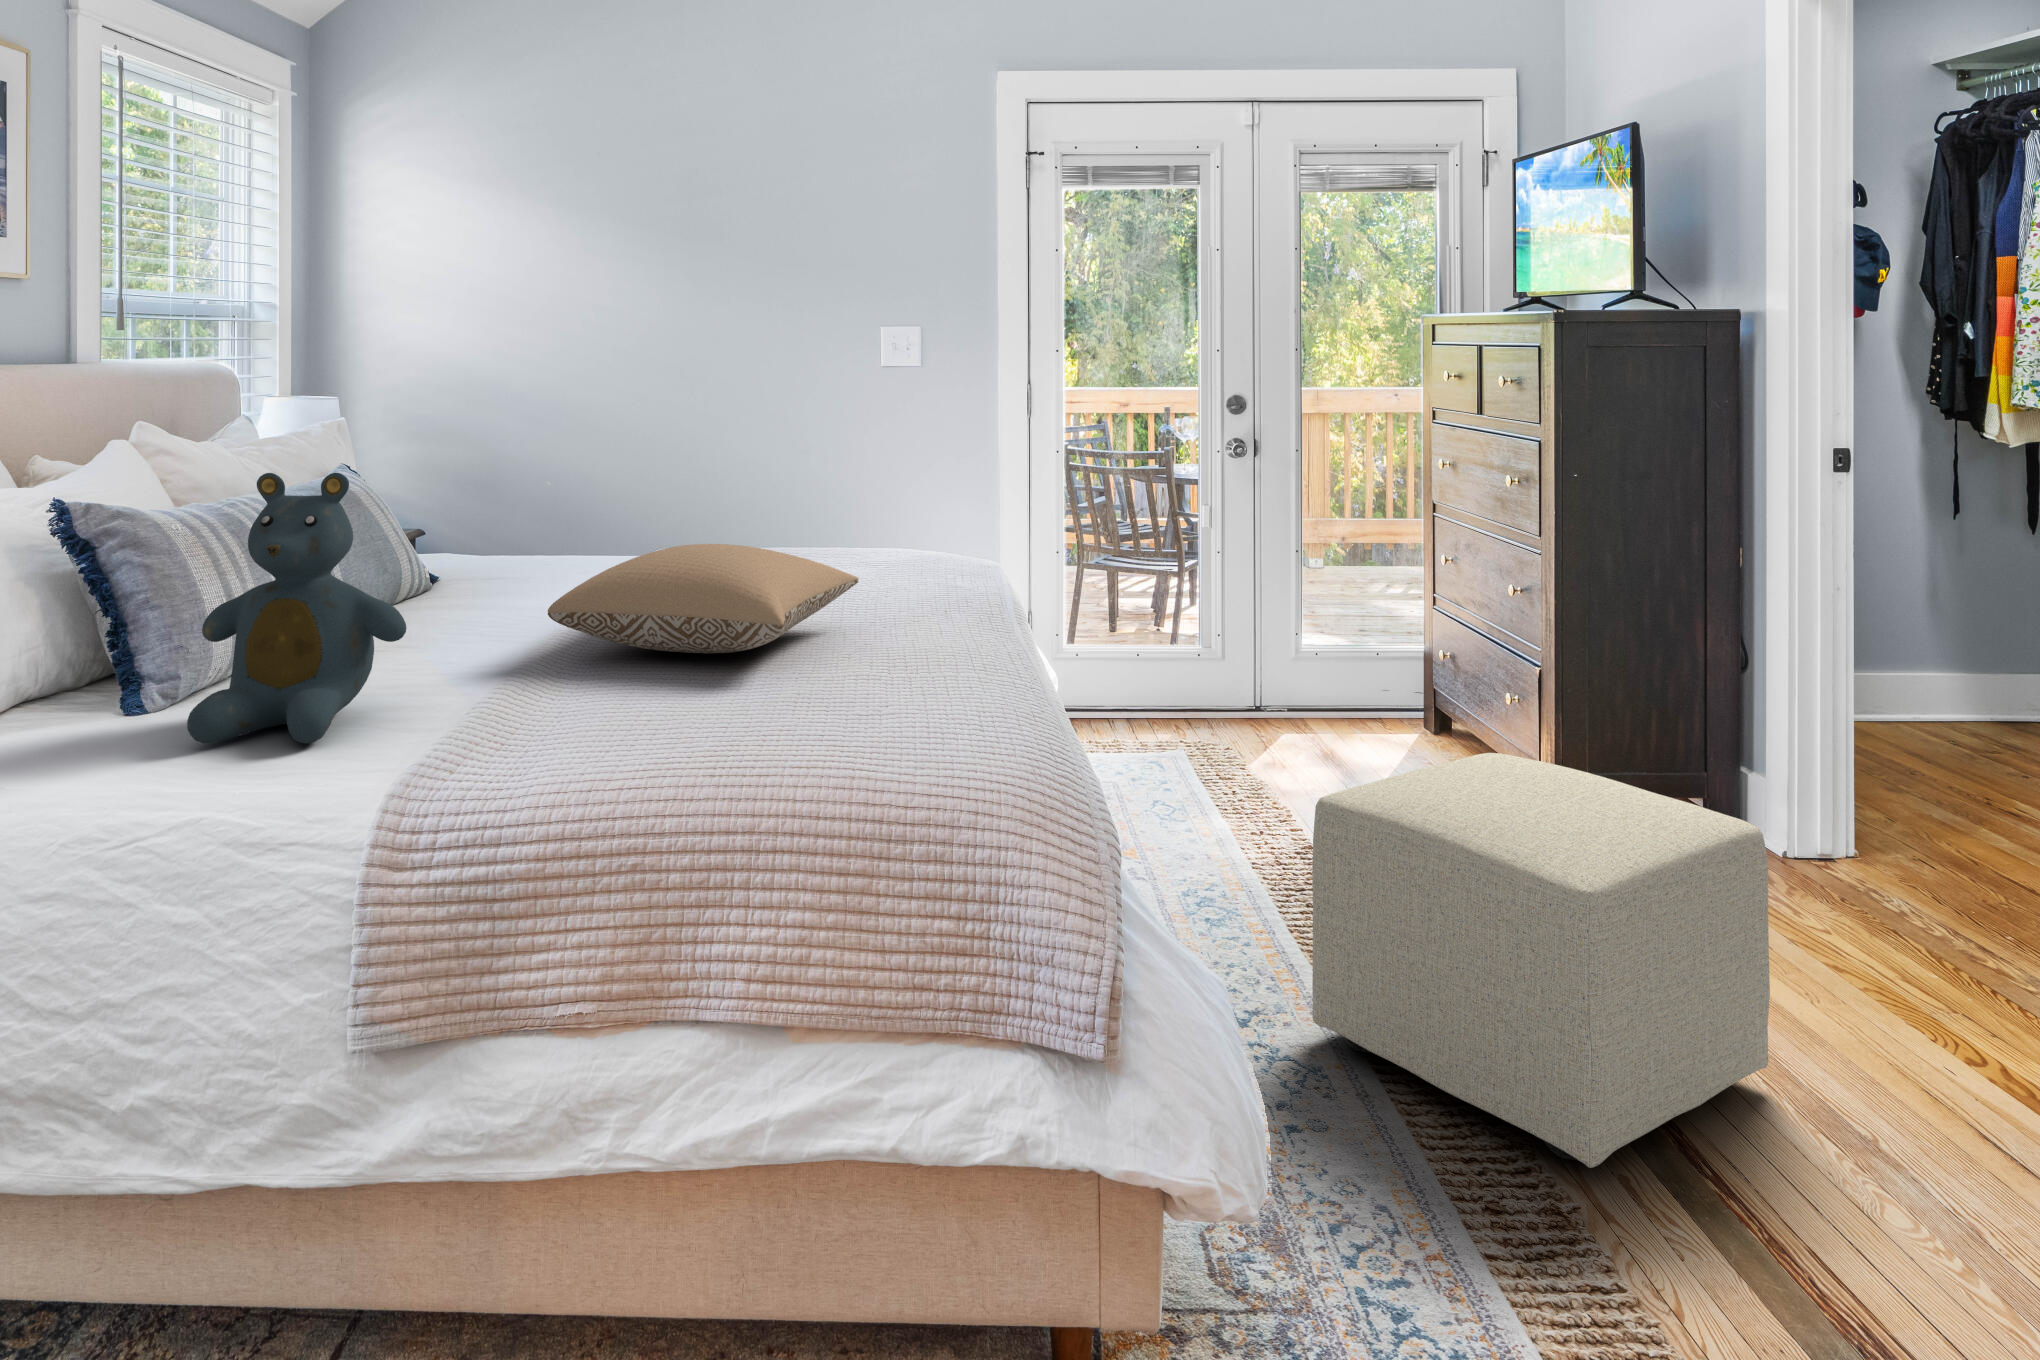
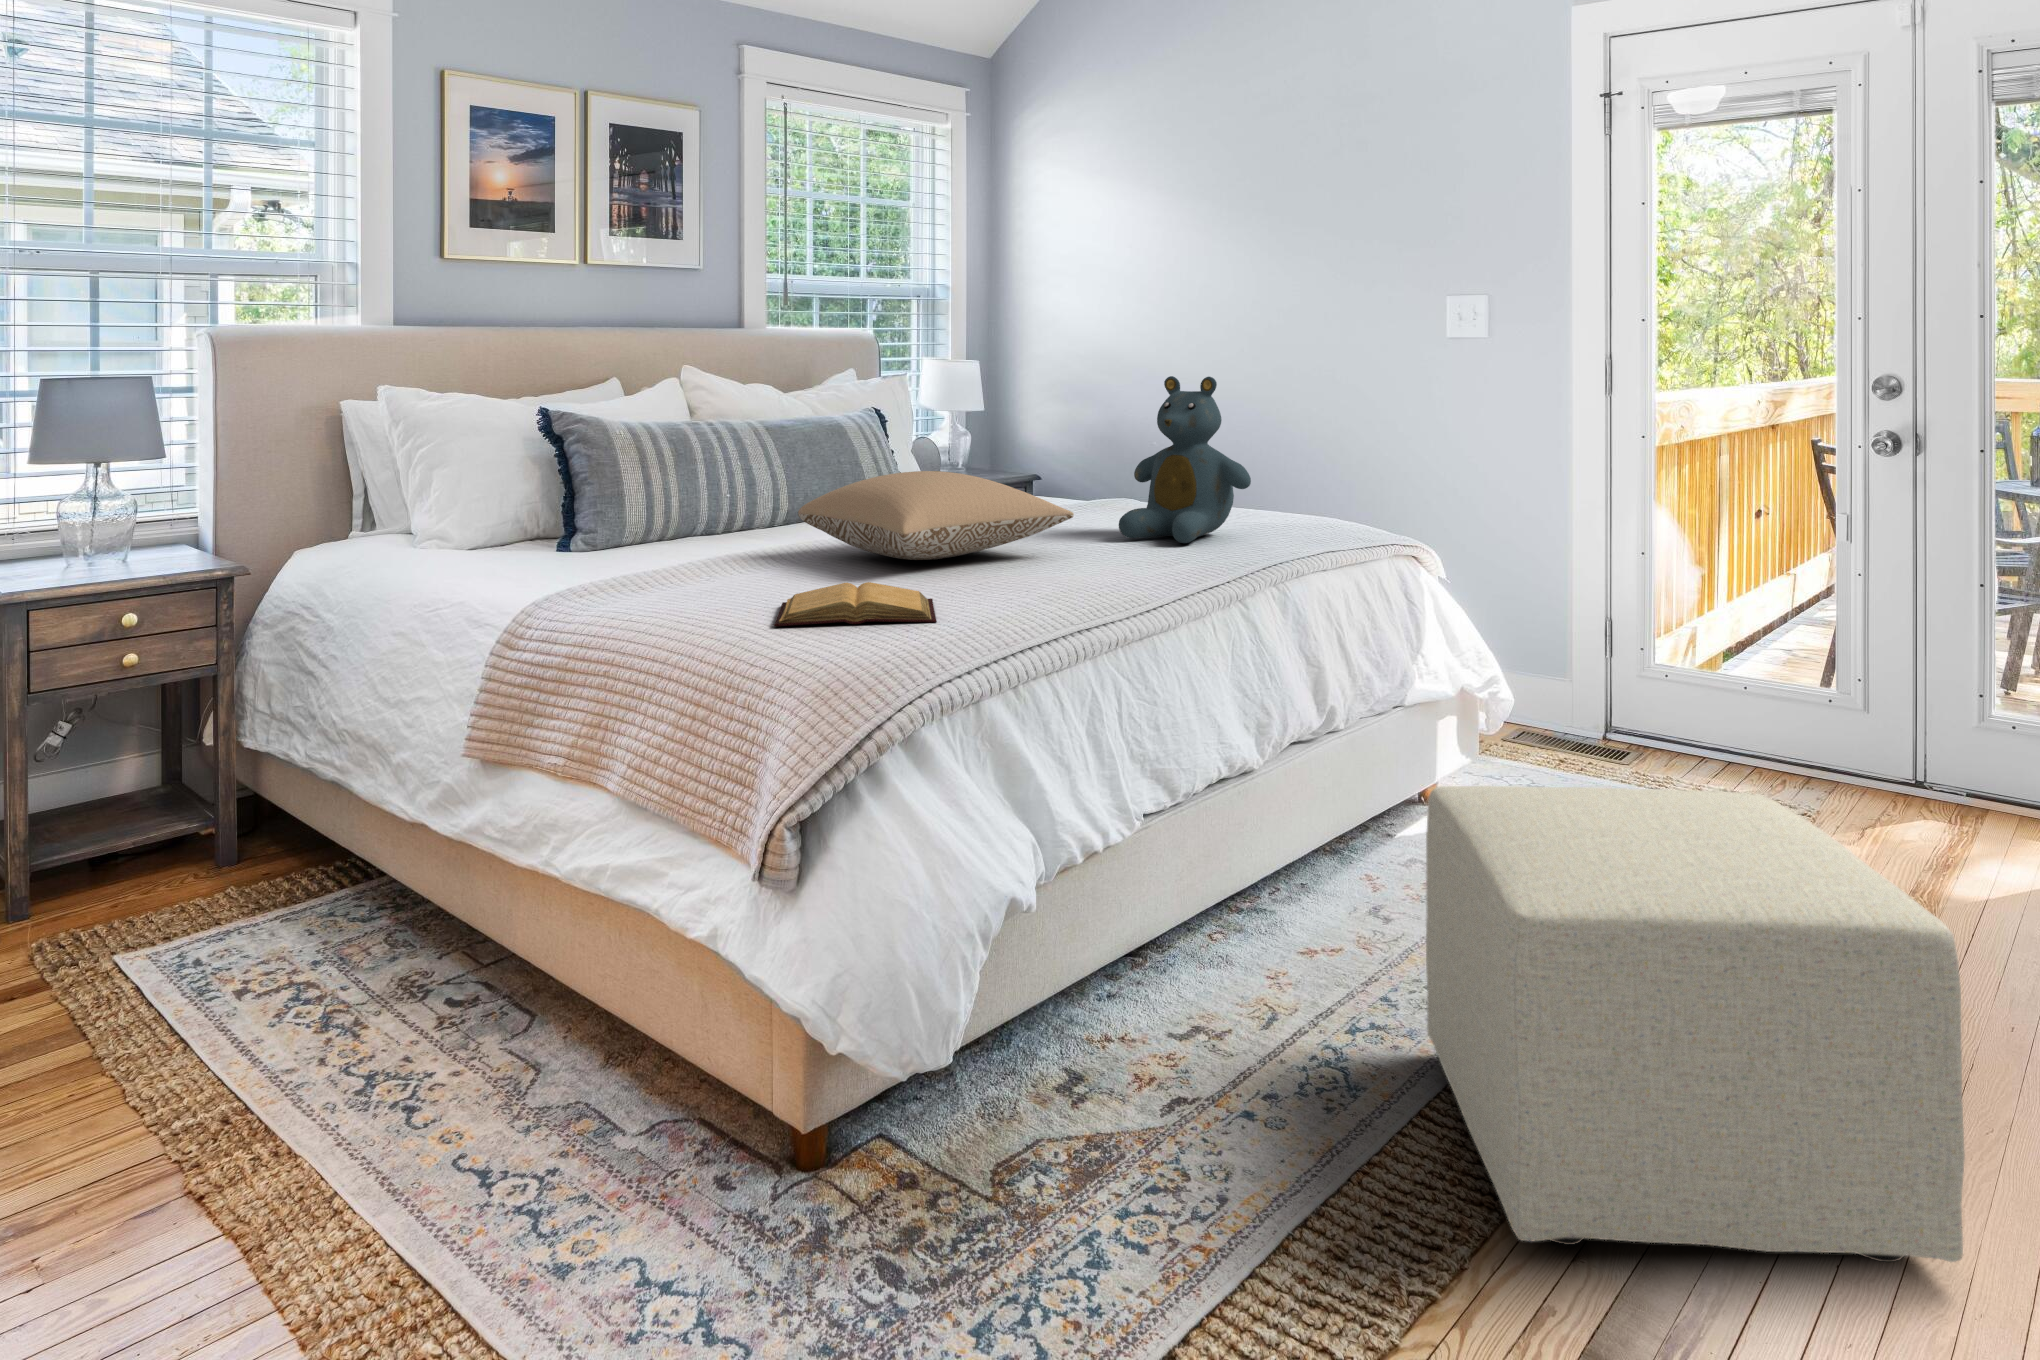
teddy bear: present [187,473,407,743] -> present [1119,376,1251,543]
book: none [754,688,981,762] -> present [774,582,936,626]

